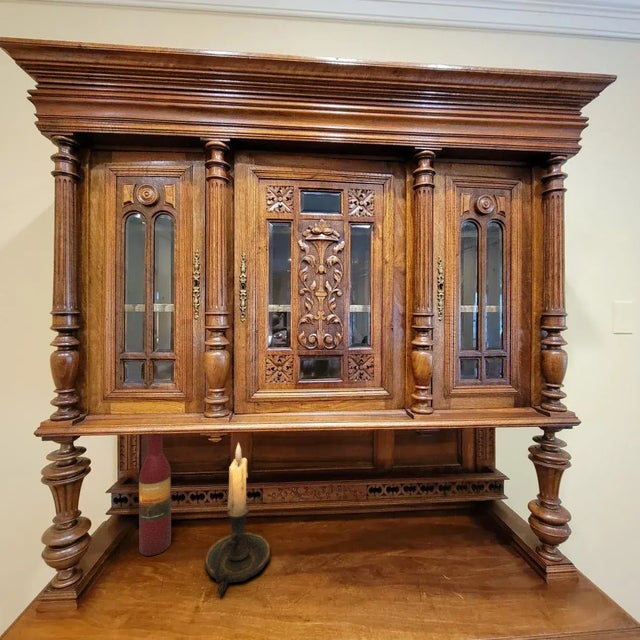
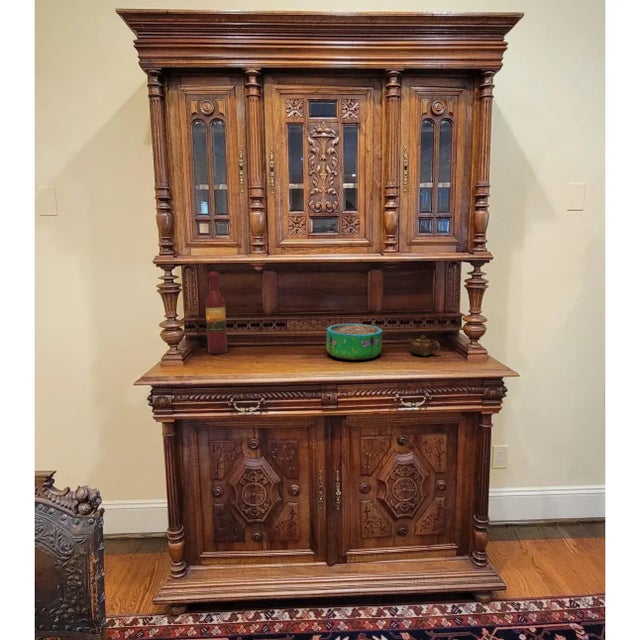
candle holder: present [204,443,270,596] -> none [253,278,294,361]
decorative bowl: none [321,500,410,594] -> present [326,324,382,360]
teapot: none [444,533,501,573] -> present [408,335,440,356]

